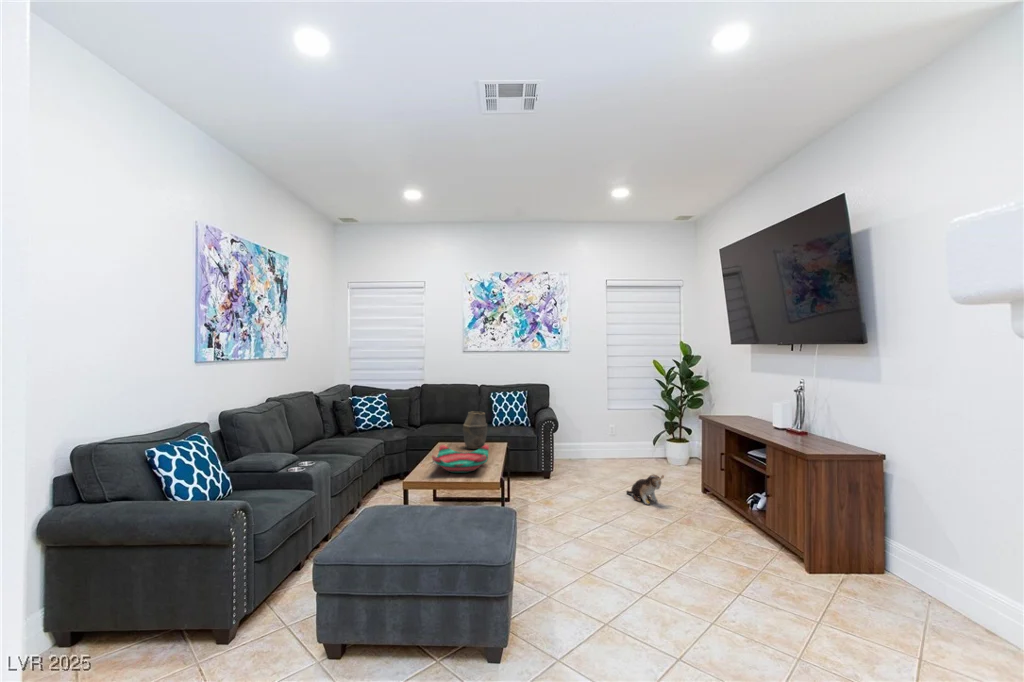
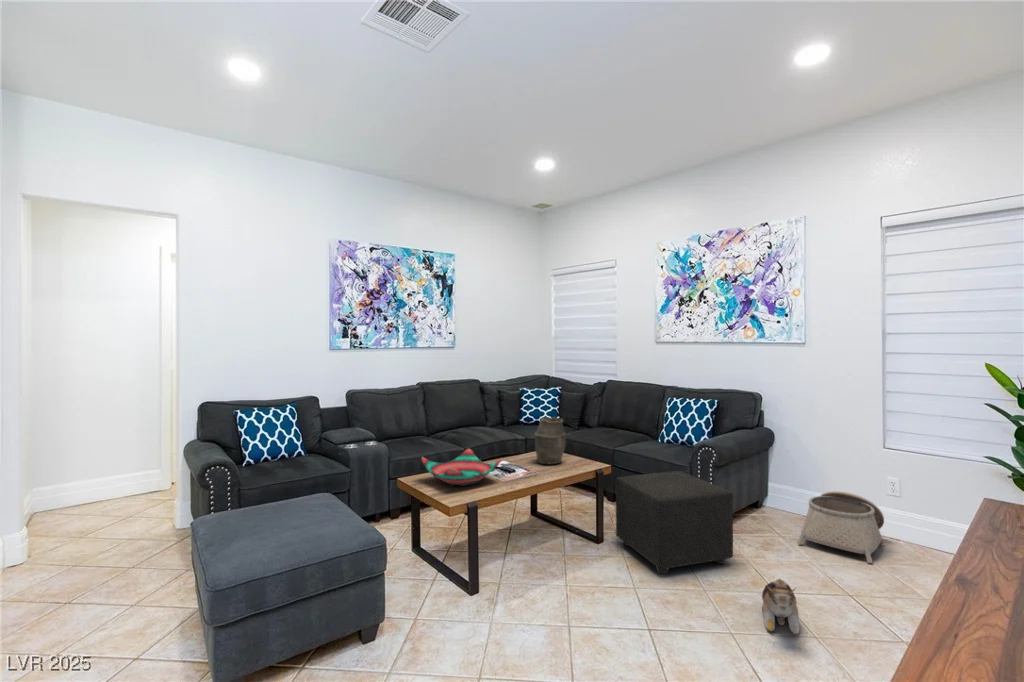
basket: none [584,436,628,470] -> present [798,491,885,563]
ottoman: none [520,438,589,501] -> present [616,471,733,574]

